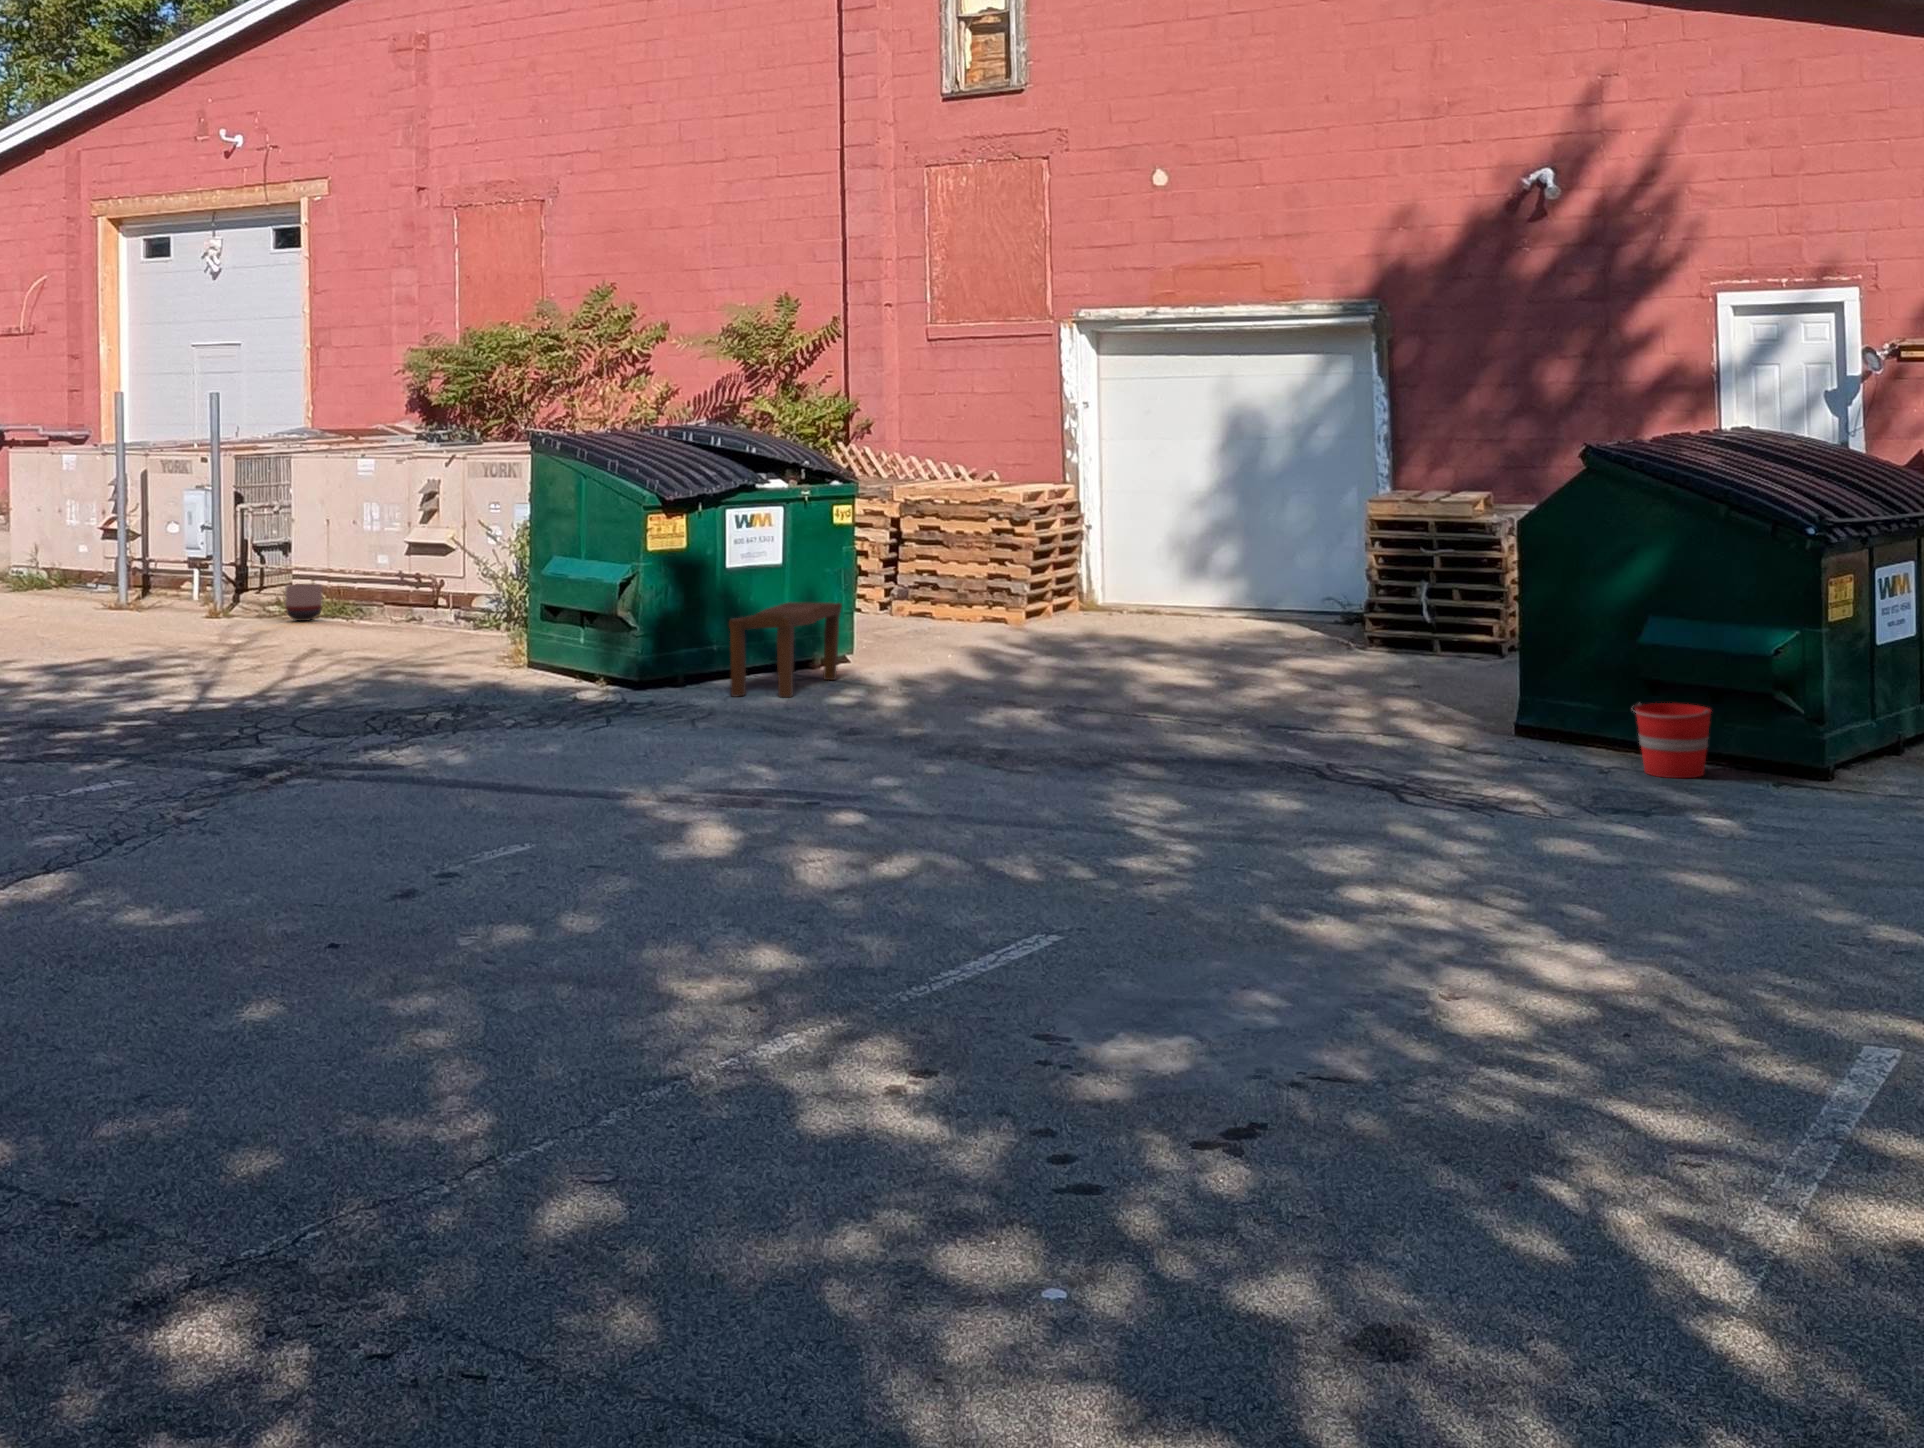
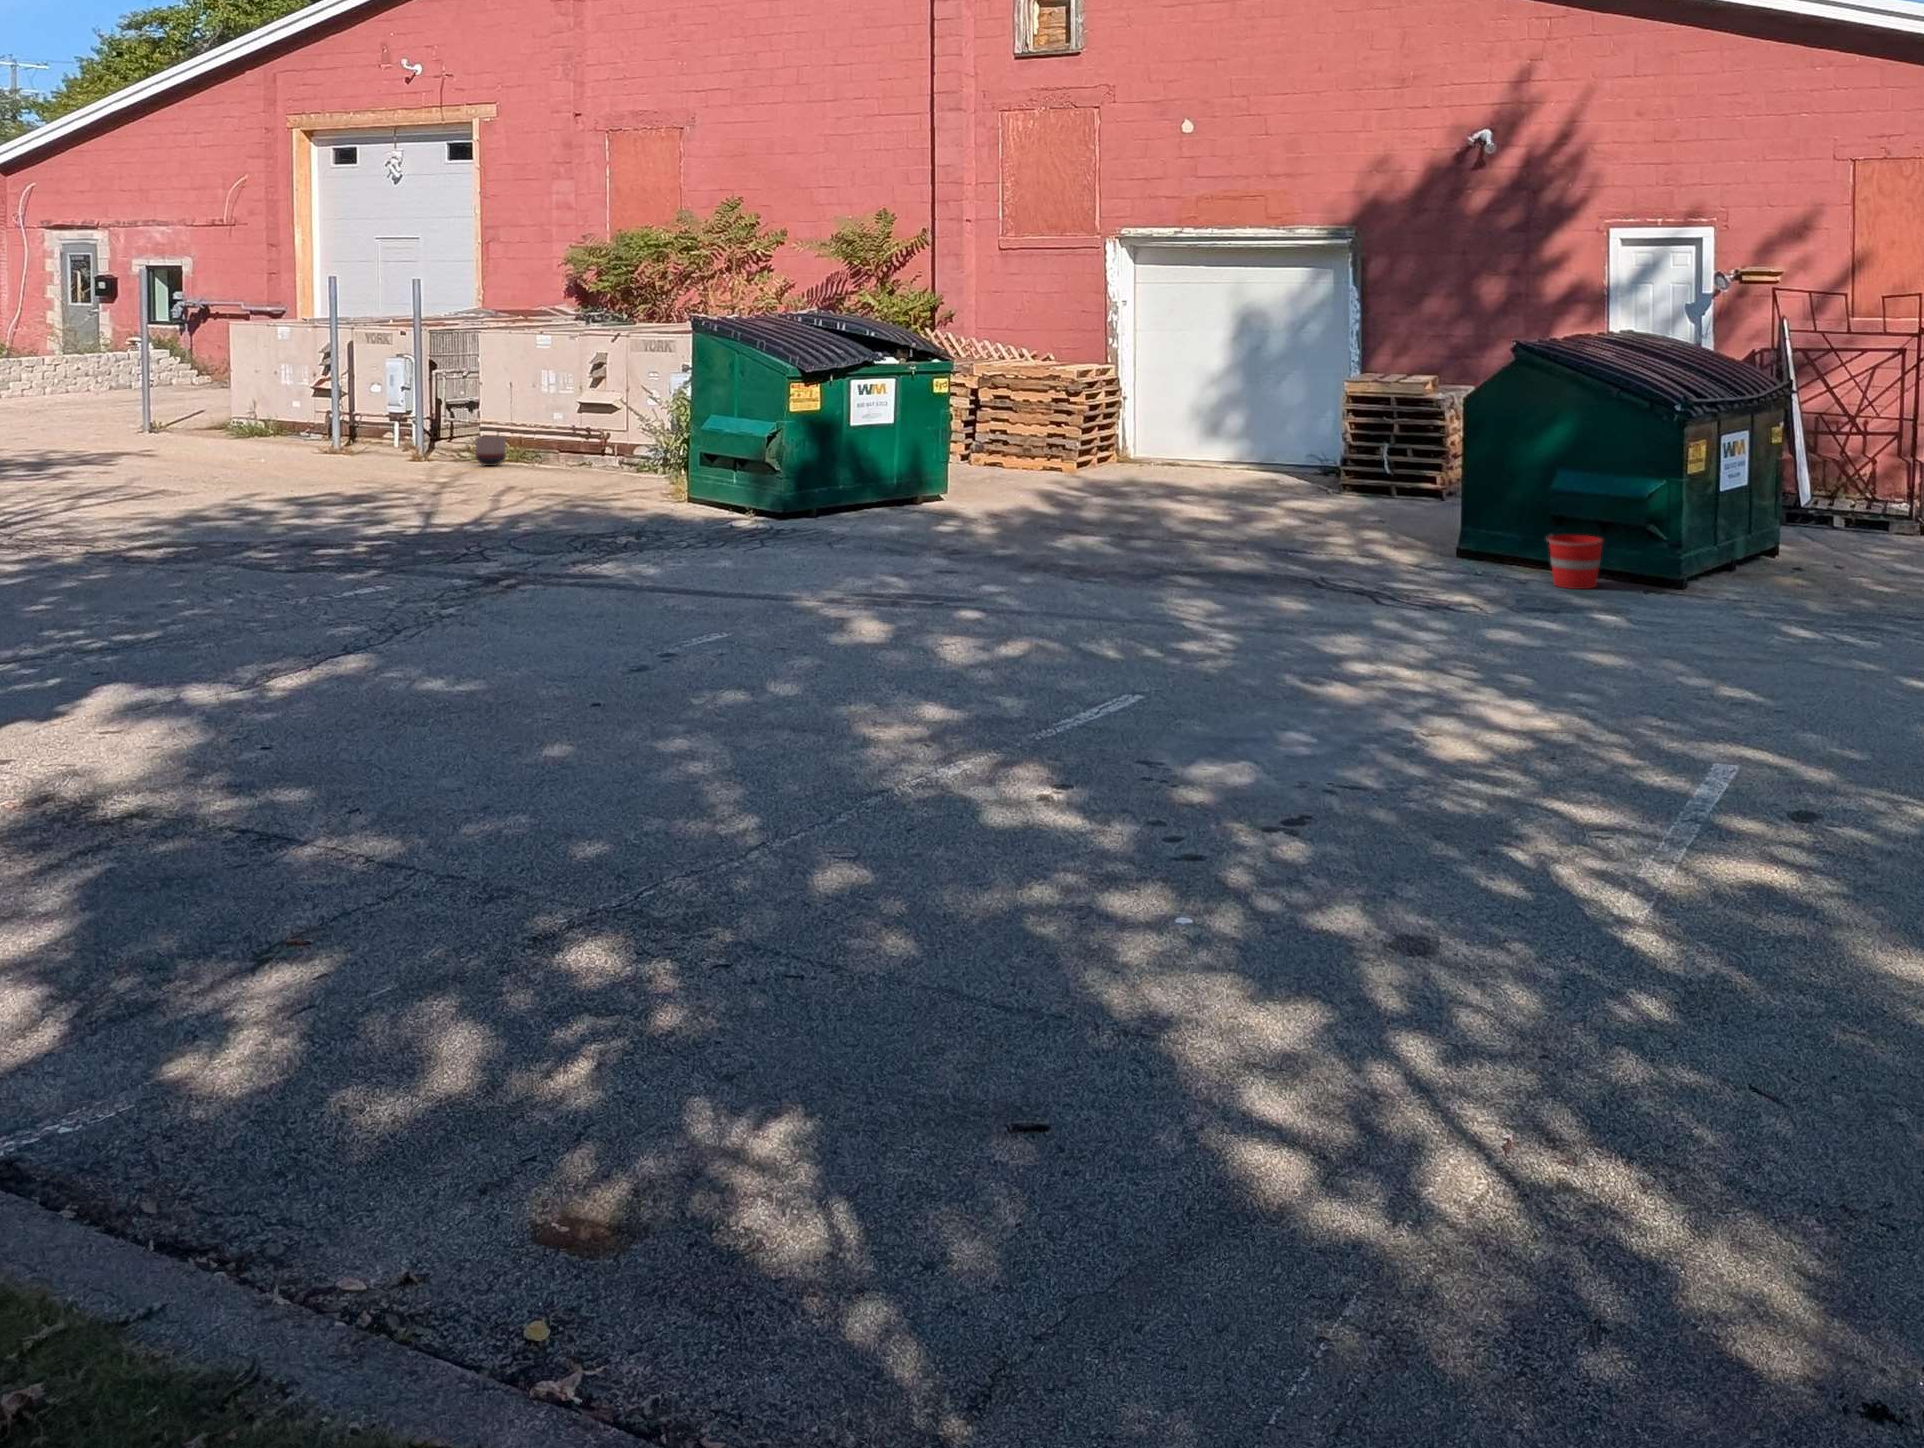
bench: present [729,602,842,698] -> none [856,455,943,528]

